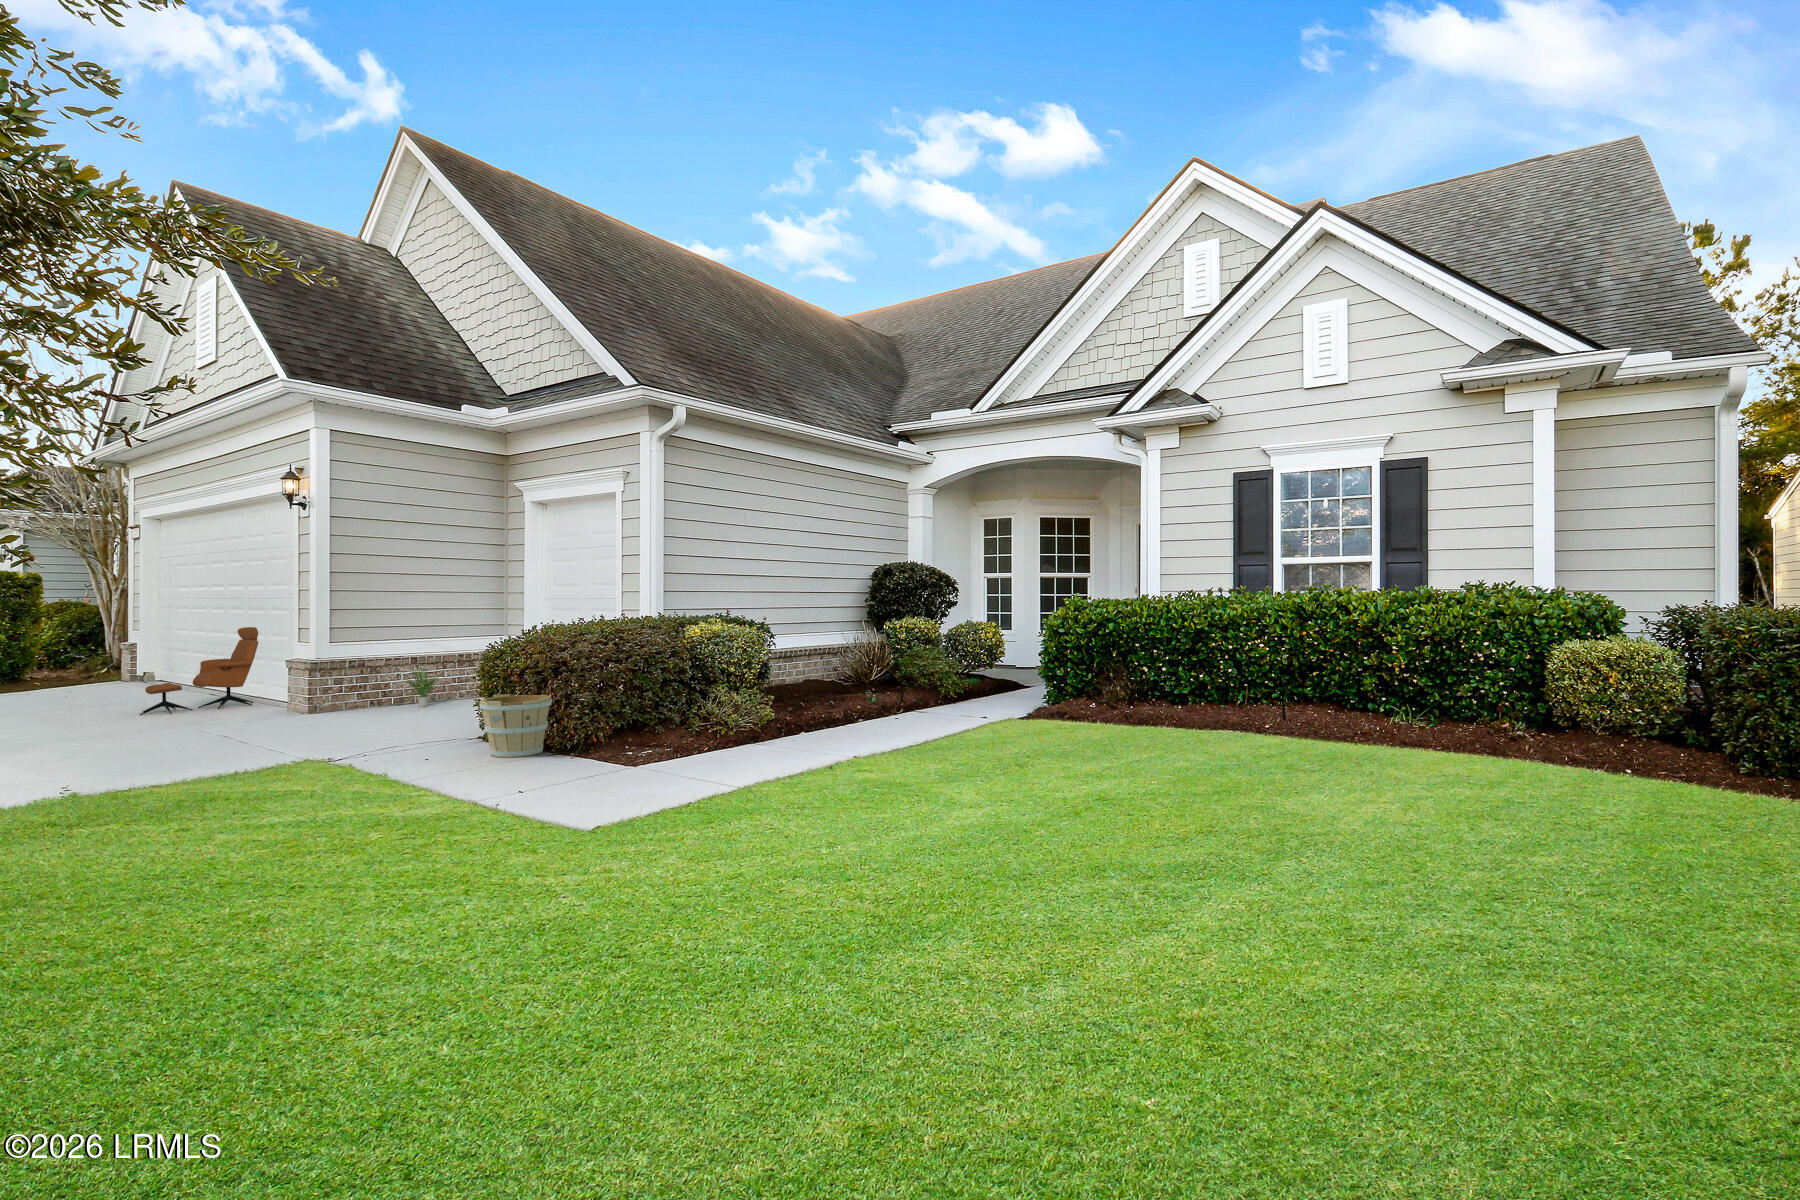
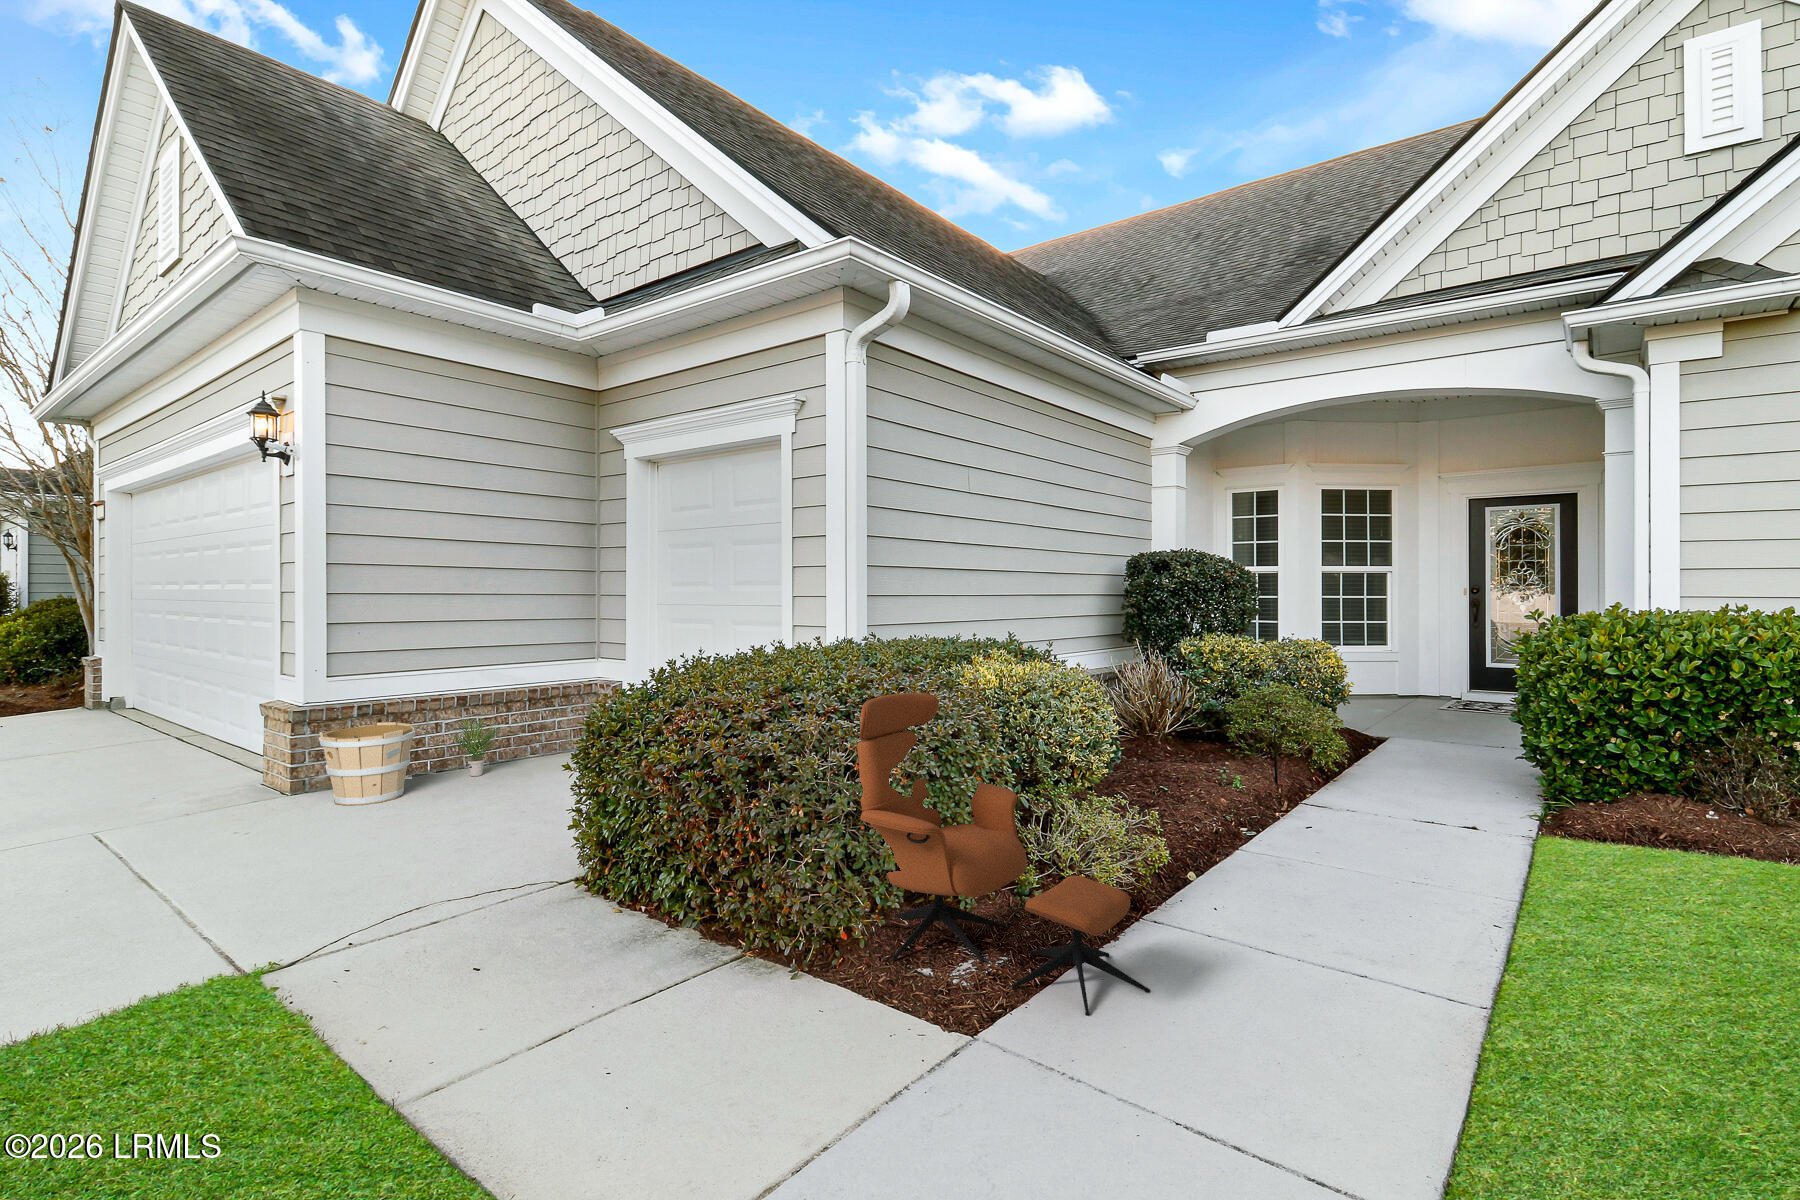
armchair: present [140,627,258,715] -> present [857,693,1150,1016]
wooden bucket: present [479,694,552,758] -> present [319,722,415,806]

